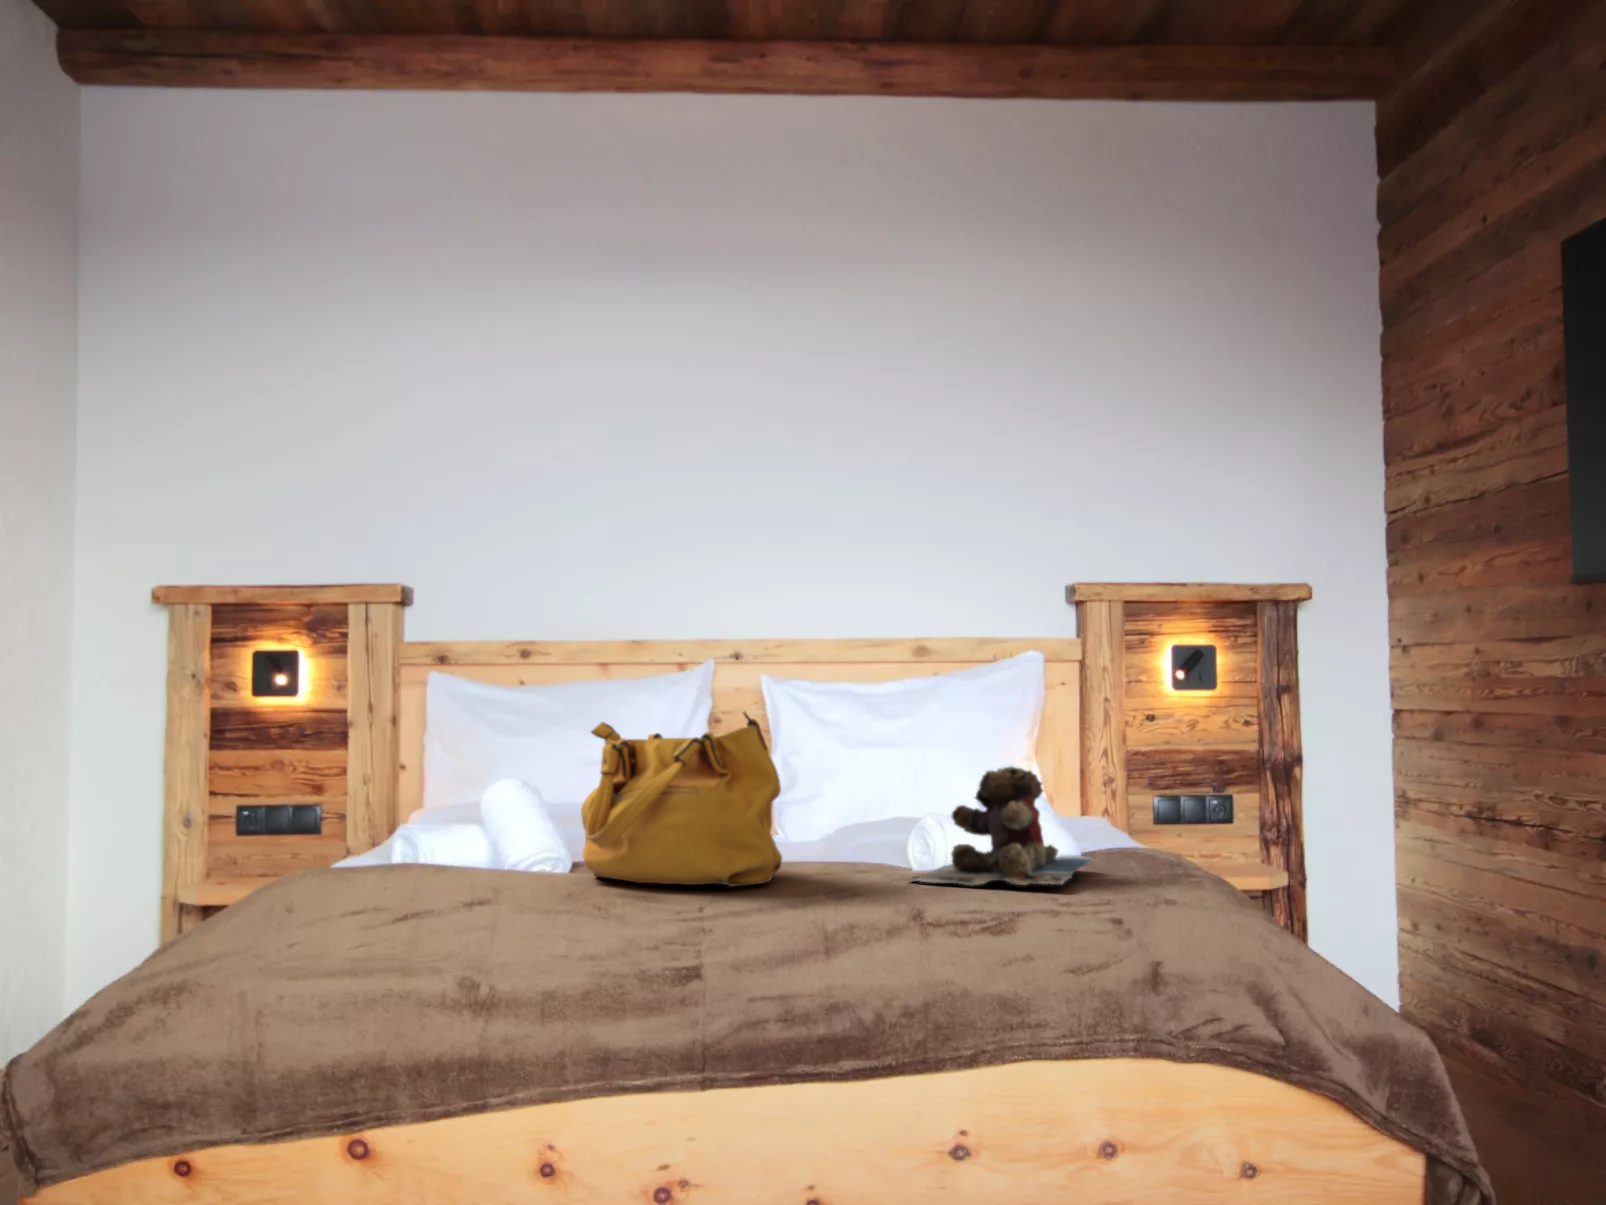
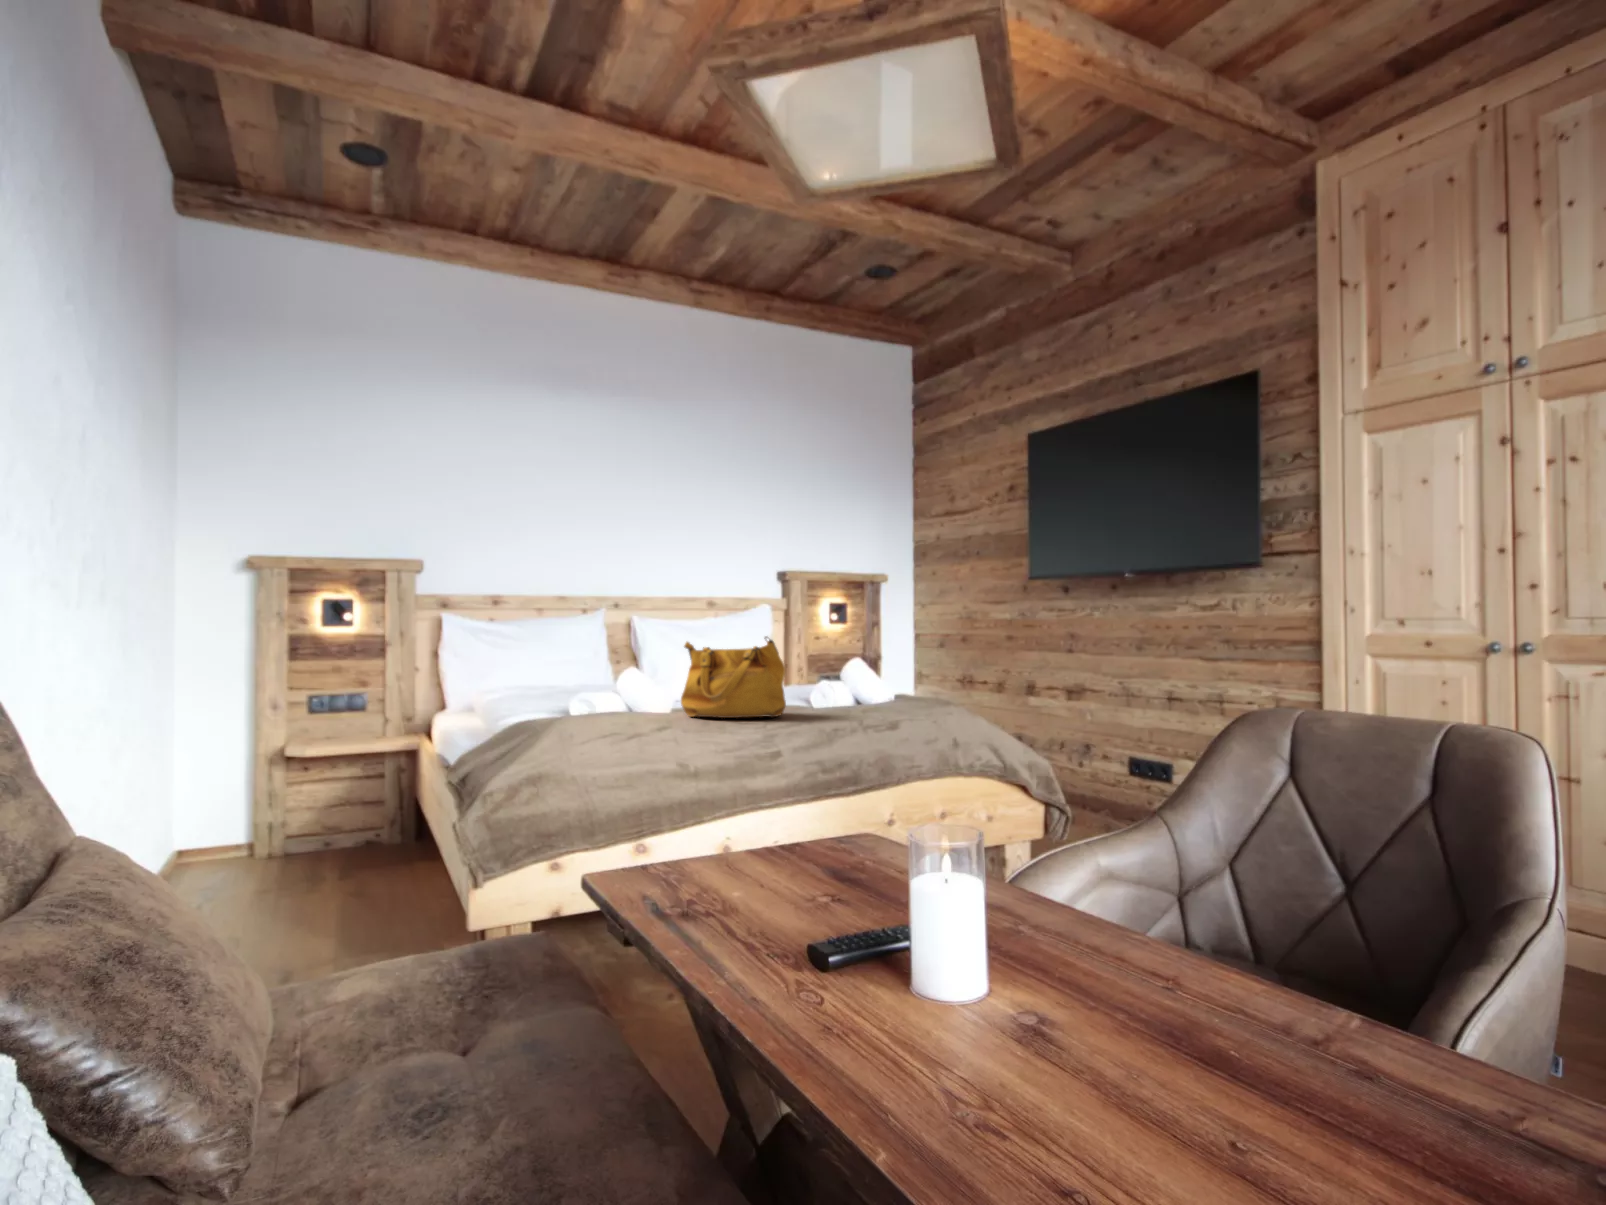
teddy bear: present [910,766,1091,885] -> none [829,660,904,713]

